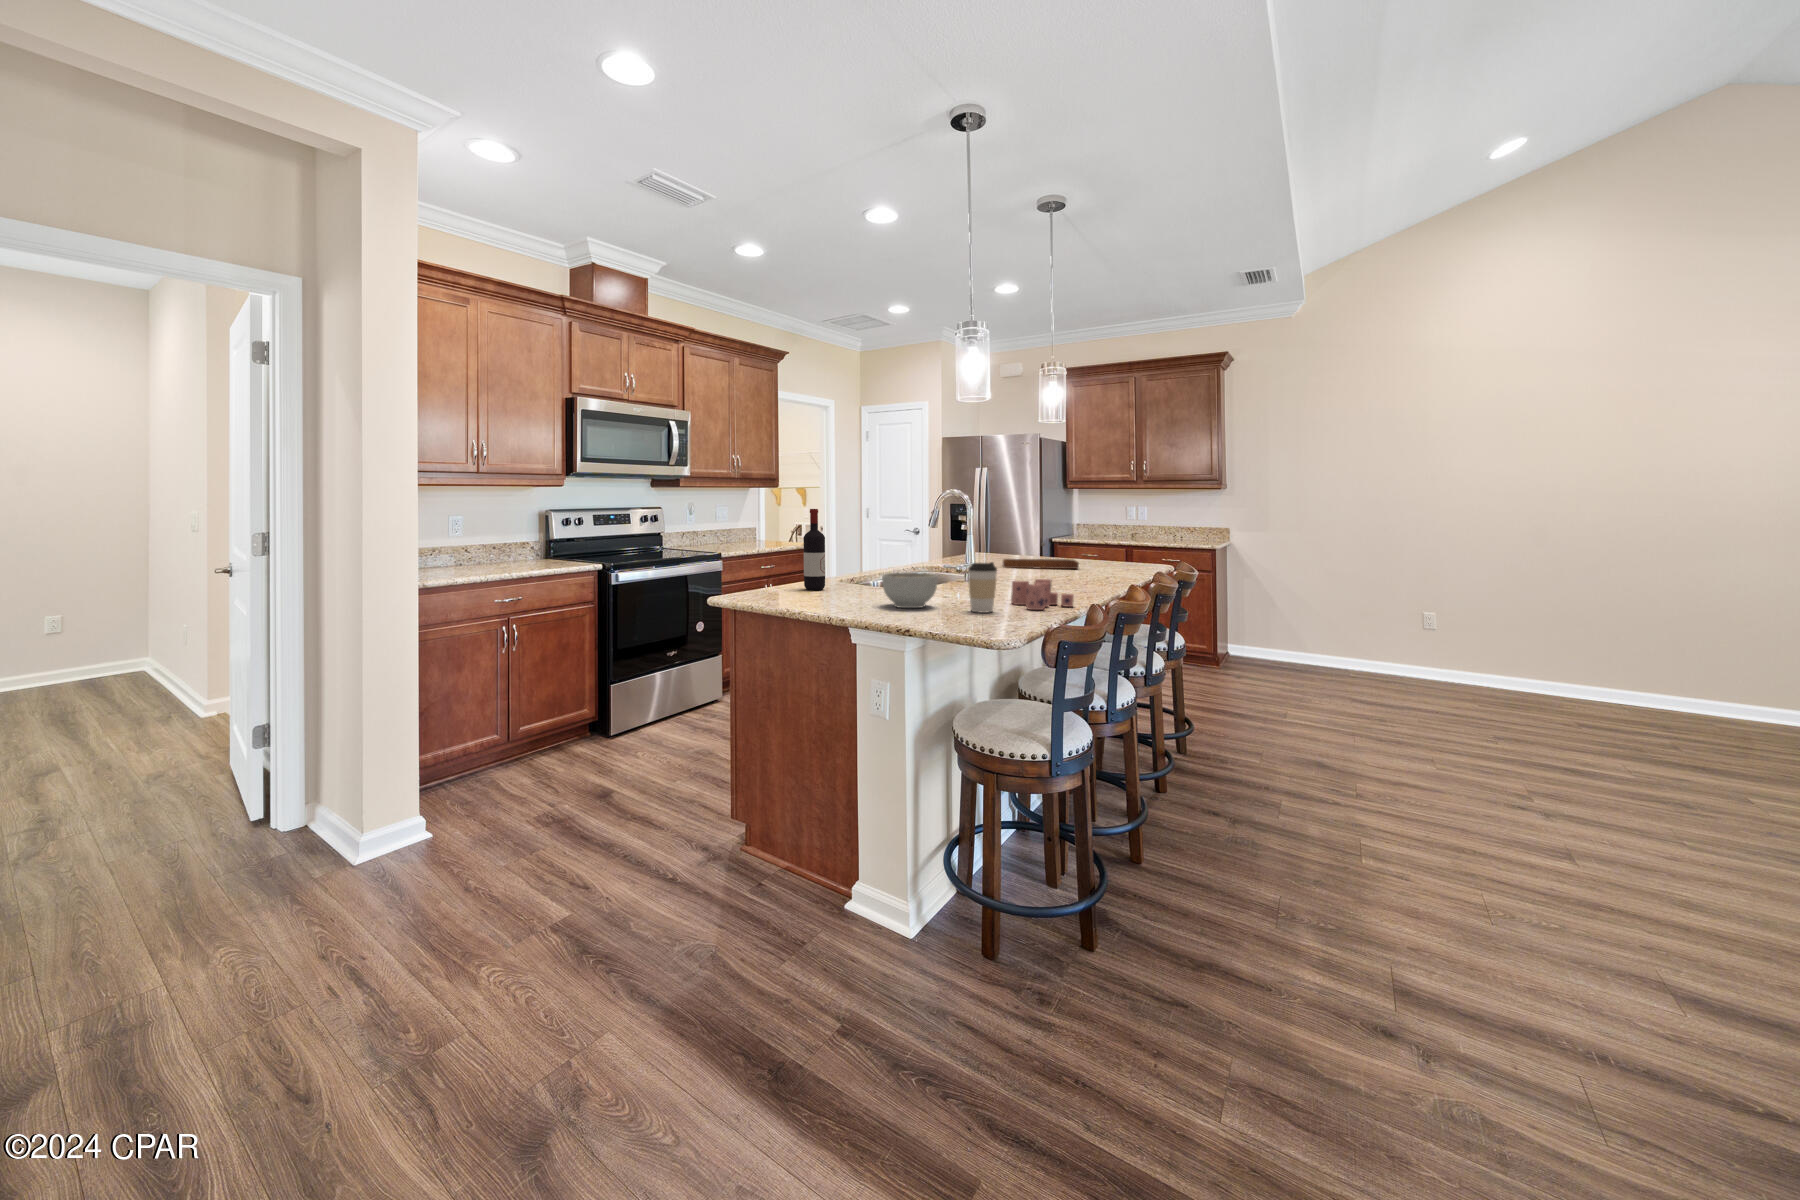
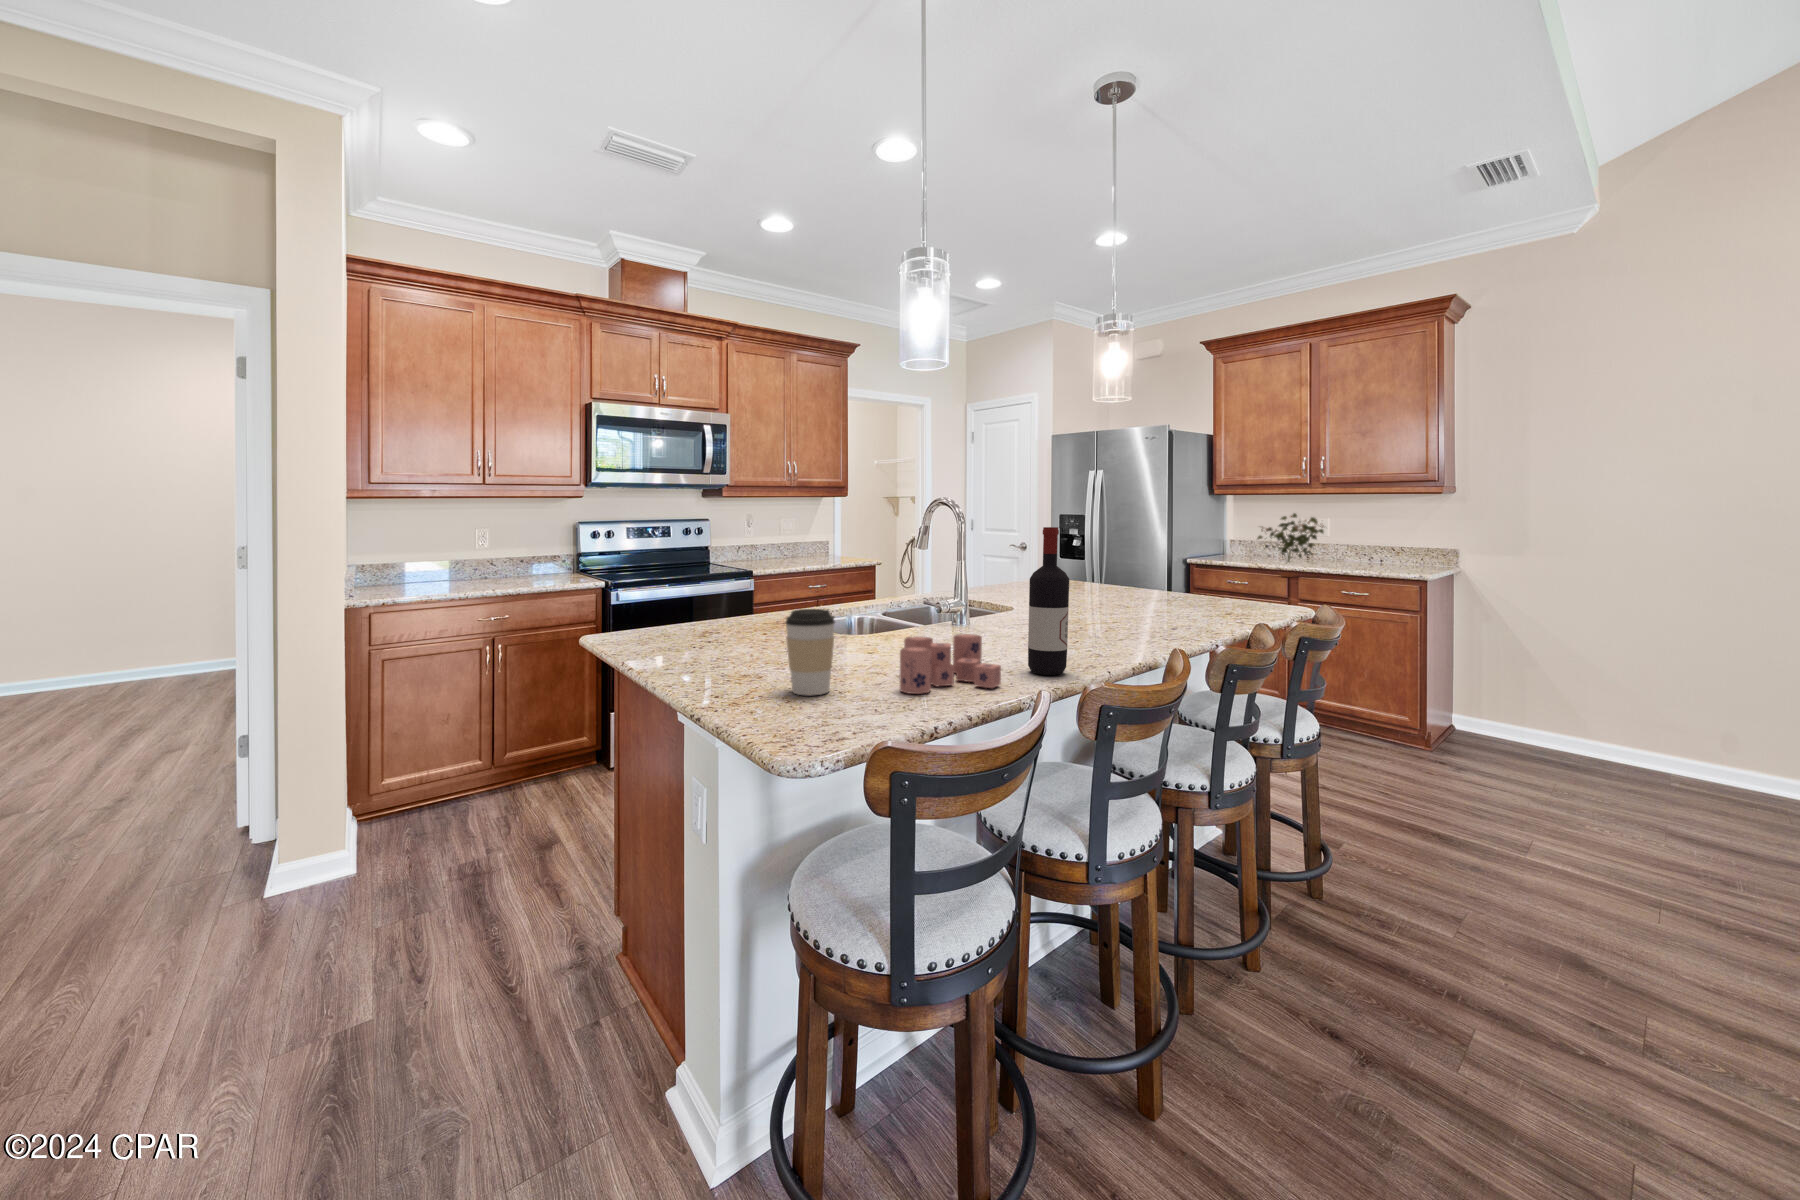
potted plant: none [1099,503,1150,552] -> present [1257,513,1324,577]
wine bottle: present [803,509,825,590] -> present [1028,527,1069,675]
tray: present [1003,542,1079,569] -> none [1058,566,1167,605]
bowl: present [882,573,938,608] -> none [679,618,771,678]

